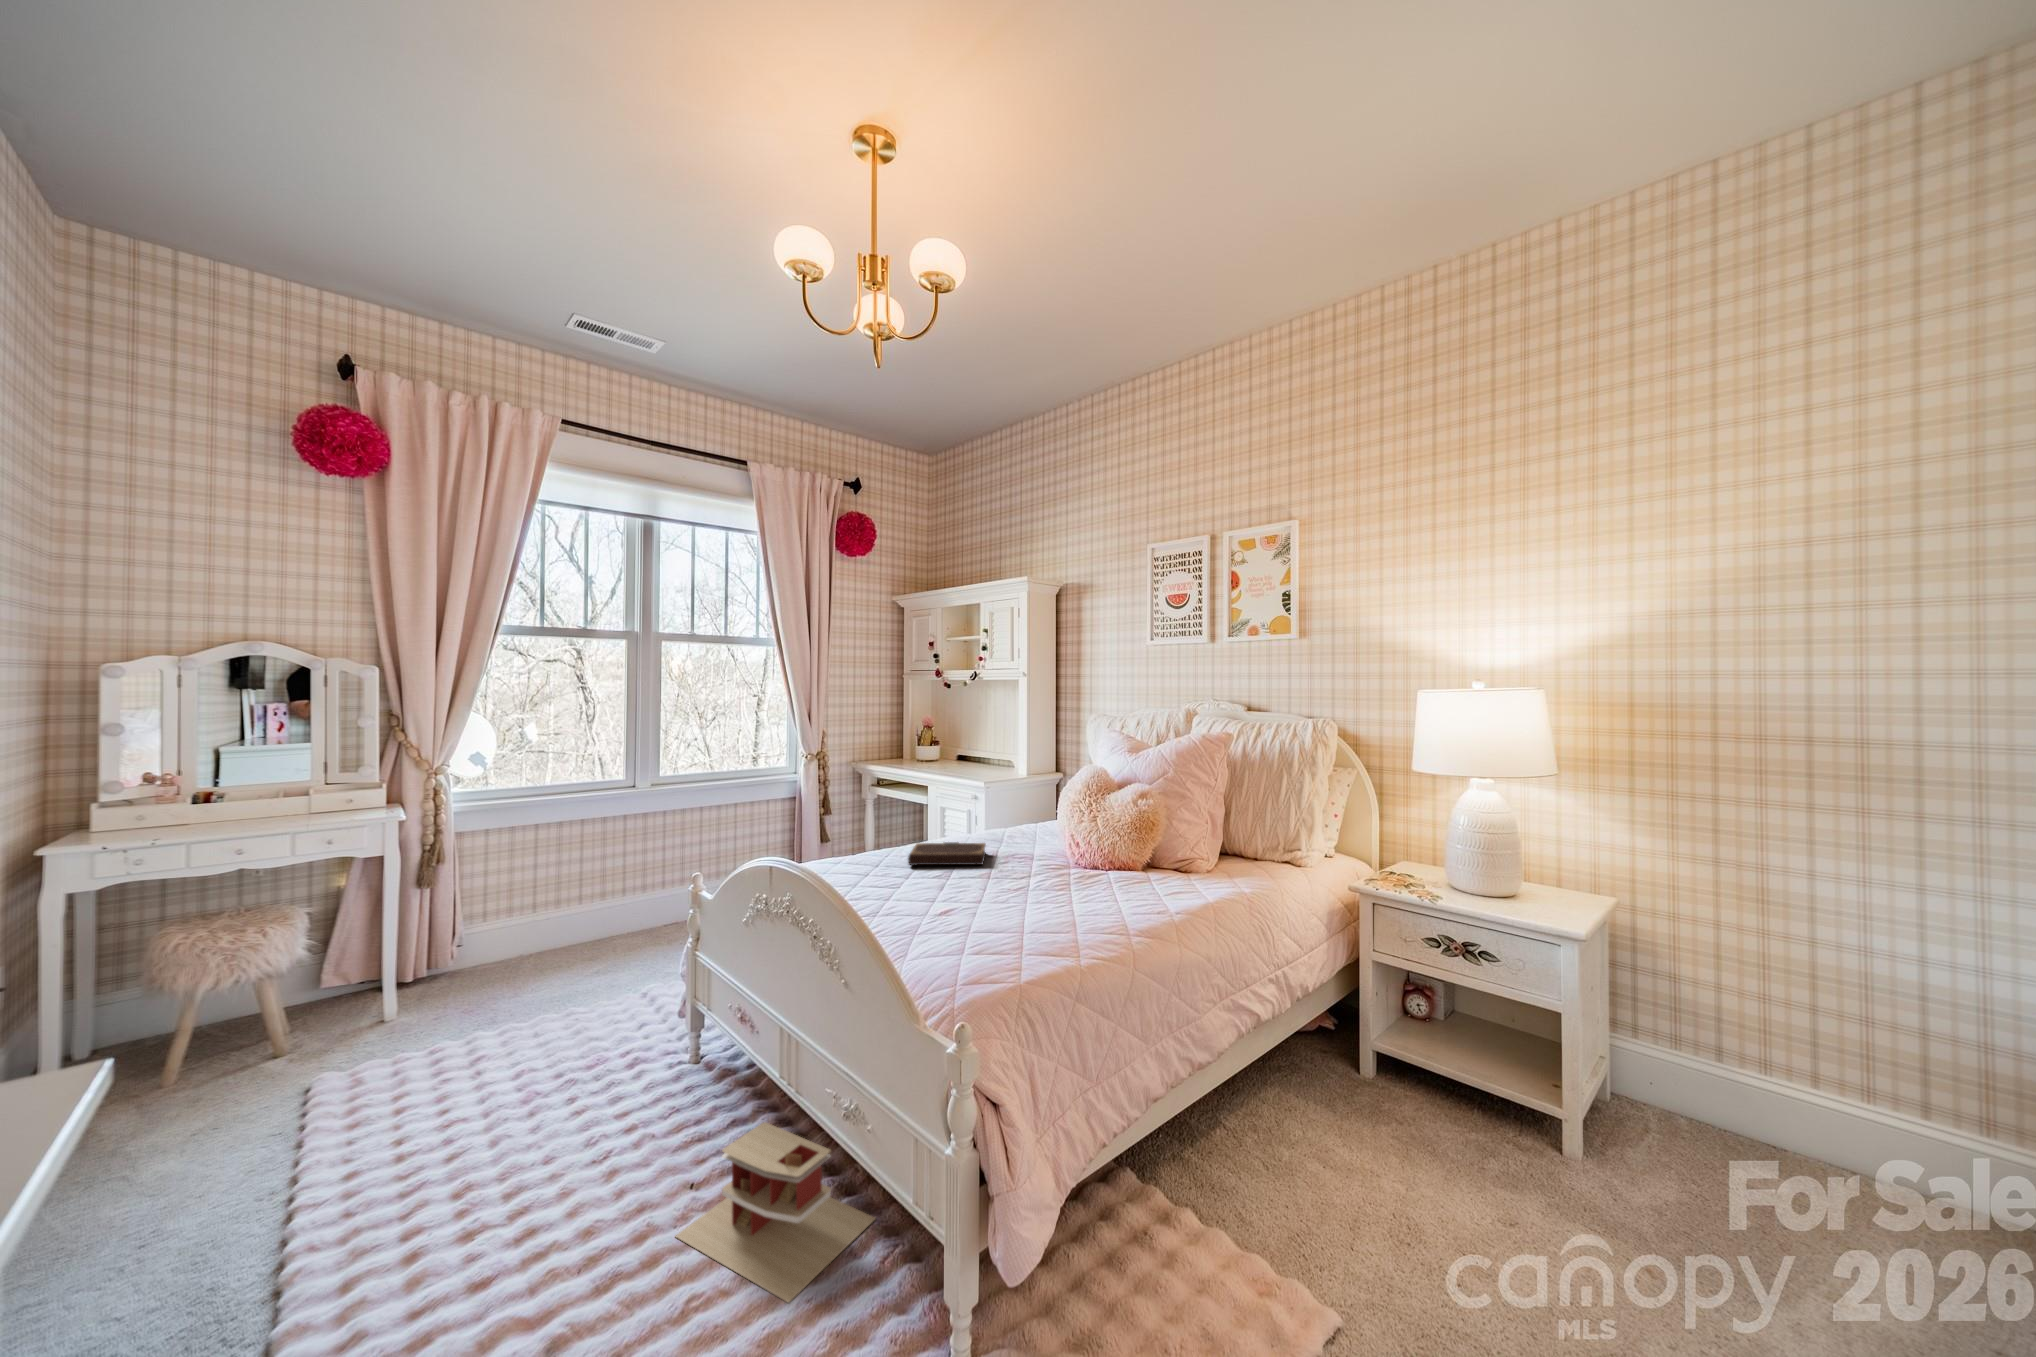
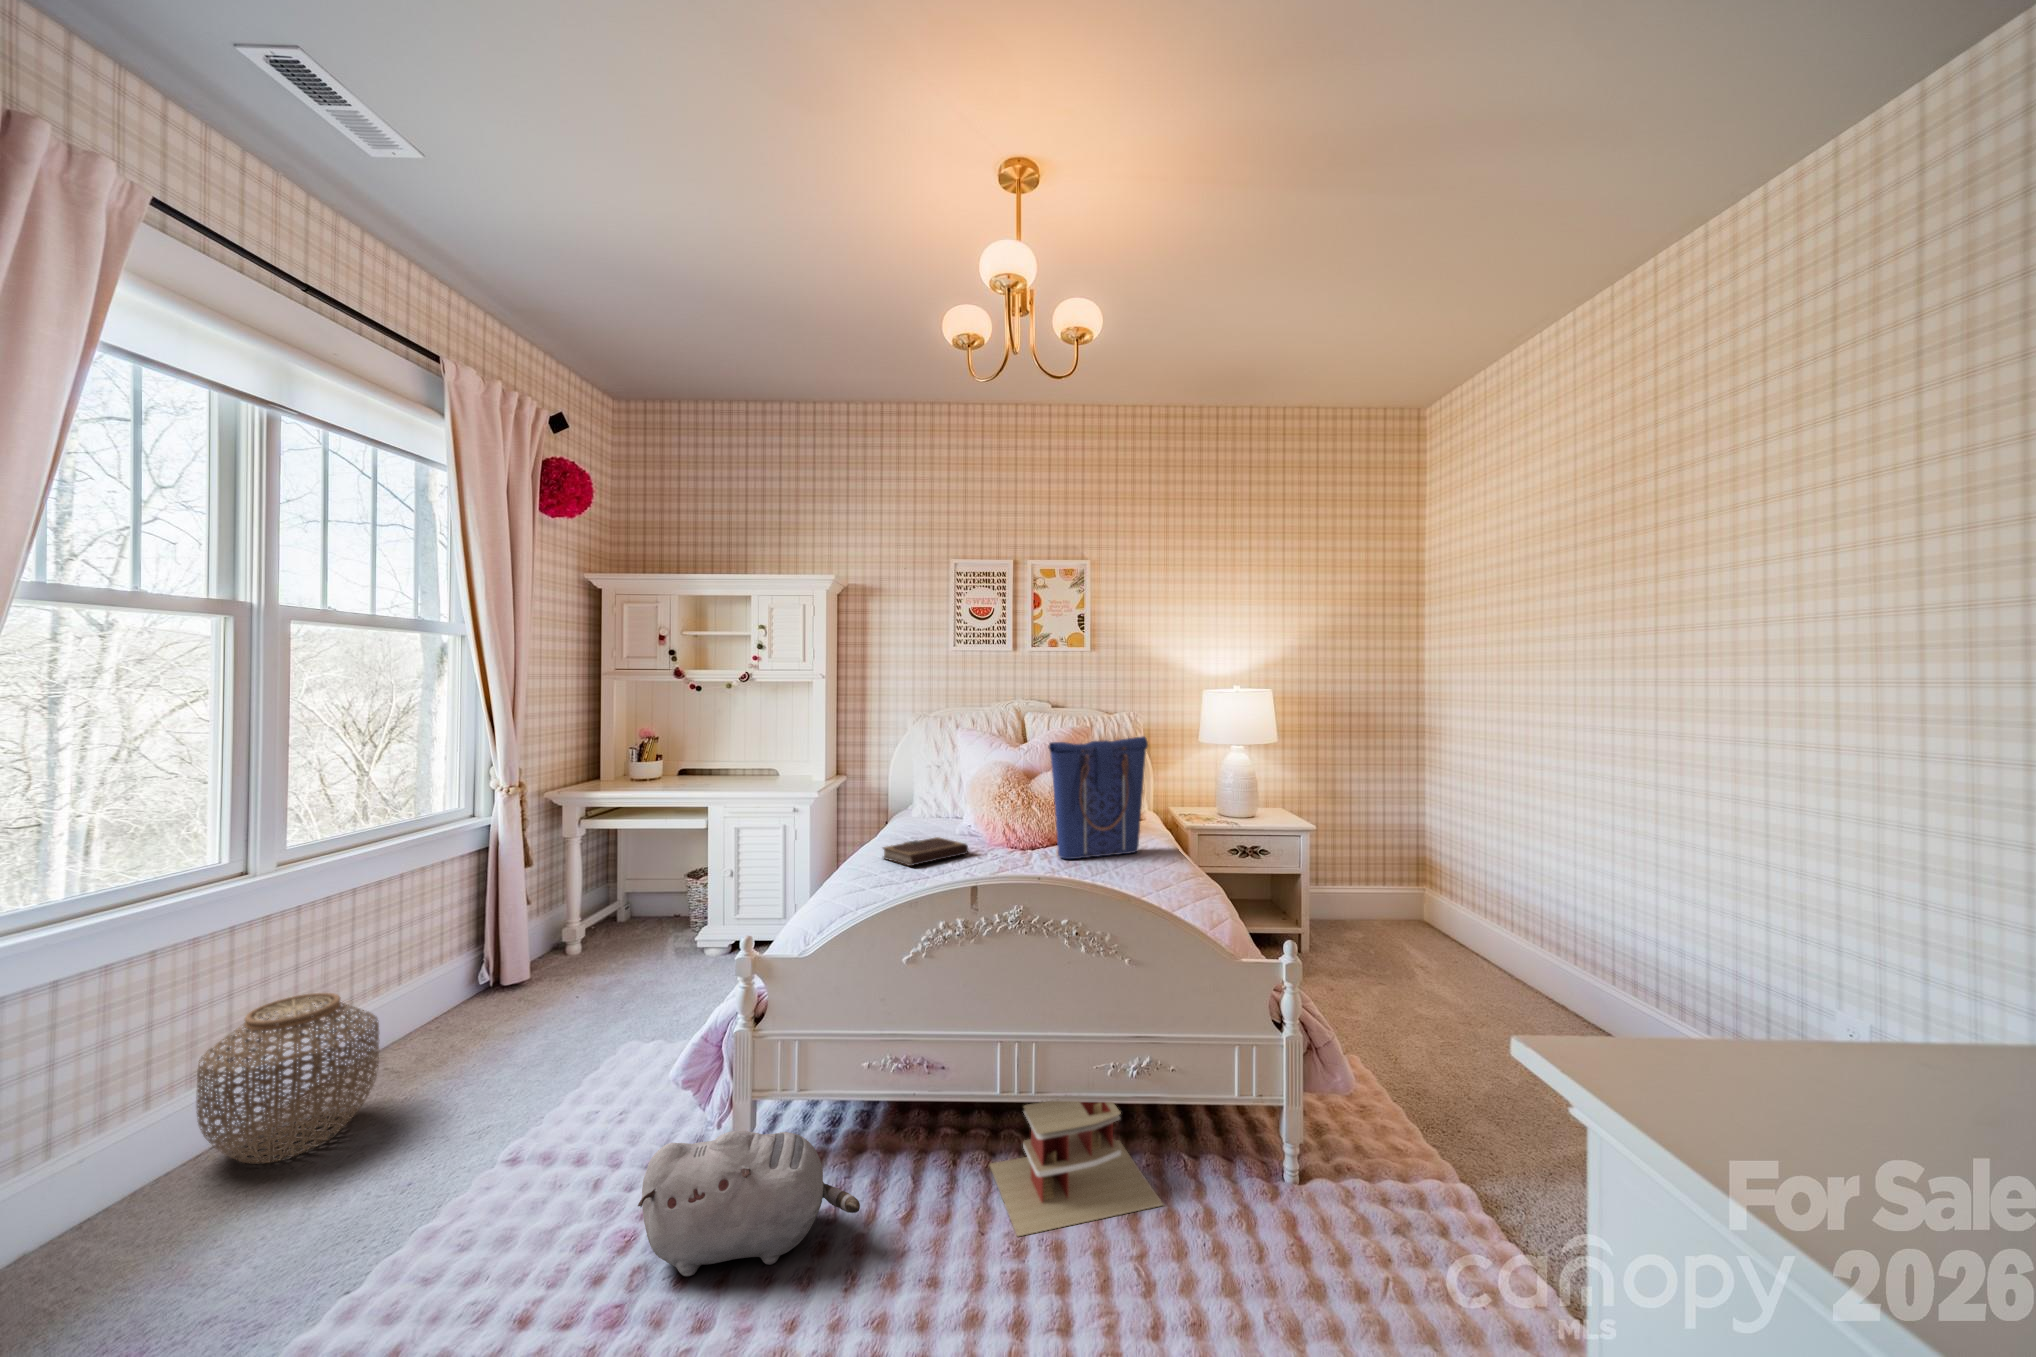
tote bag: none [1031,753,1162,902] -> present [1049,736,1148,859]
woven basket: none [555,874,645,968] -> present [197,993,379,1163]
plush toy: none [527,1026,643,1147] -> present [638,1131,860,1276]

